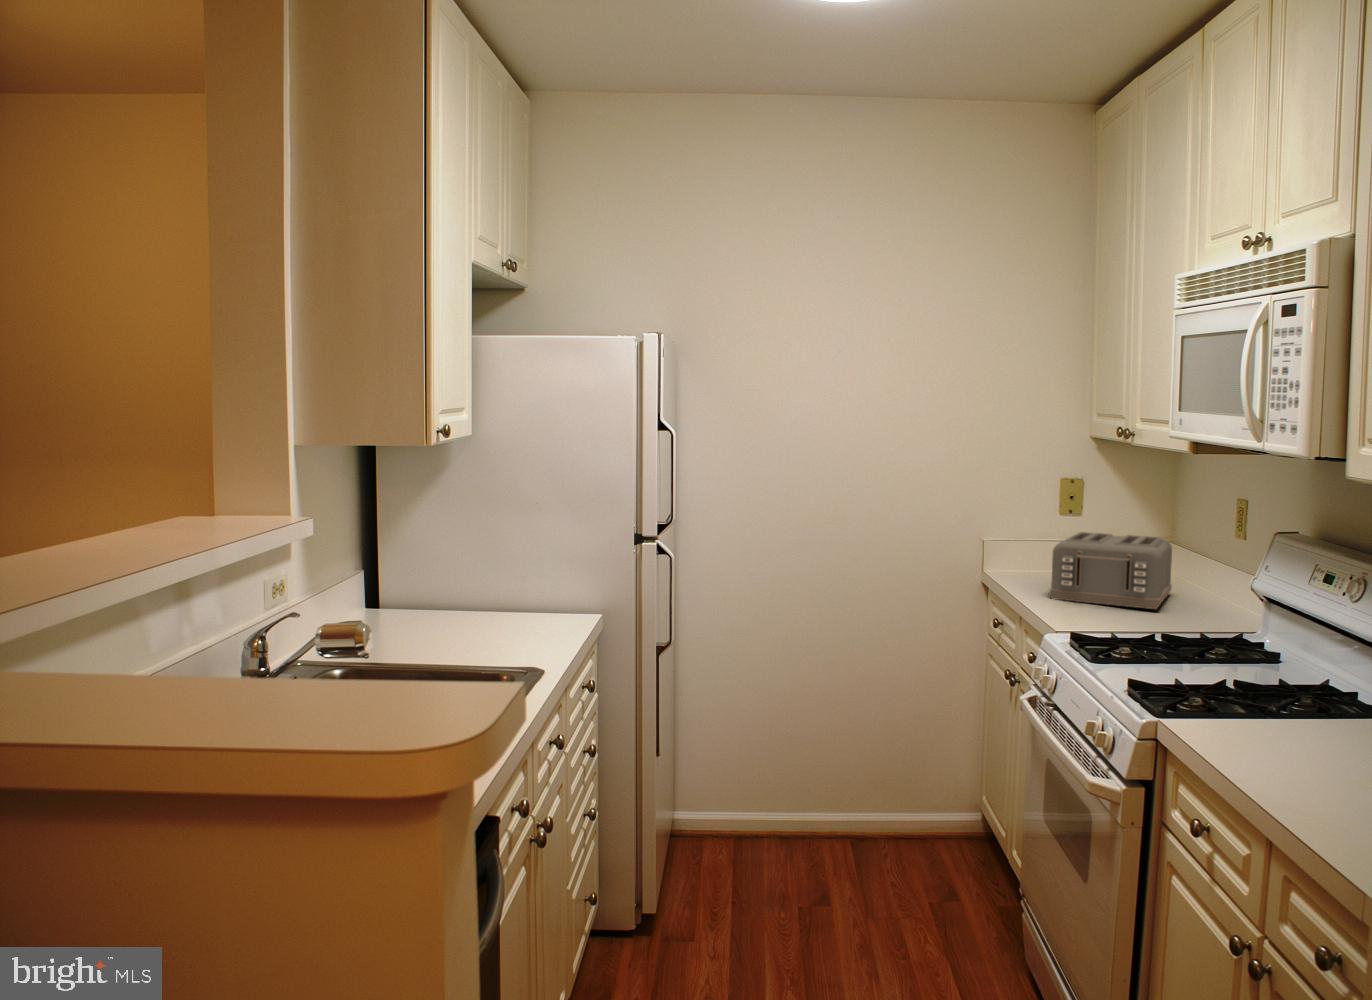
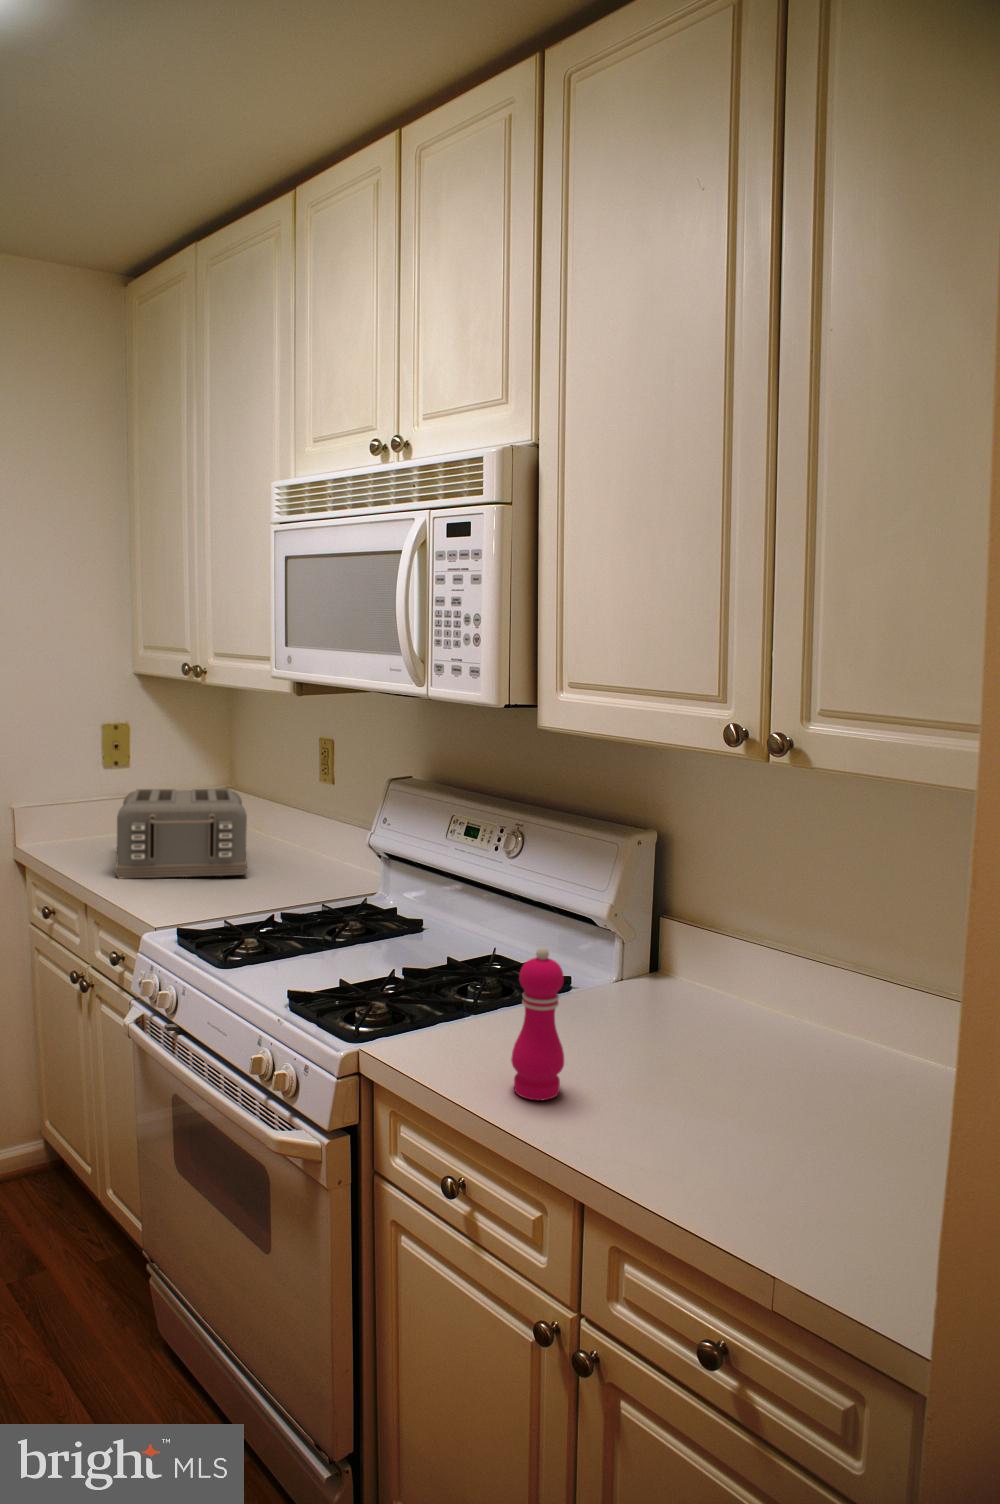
pepper mill: none [1252,654,1301,778] -> present [511,947,564,1100]

